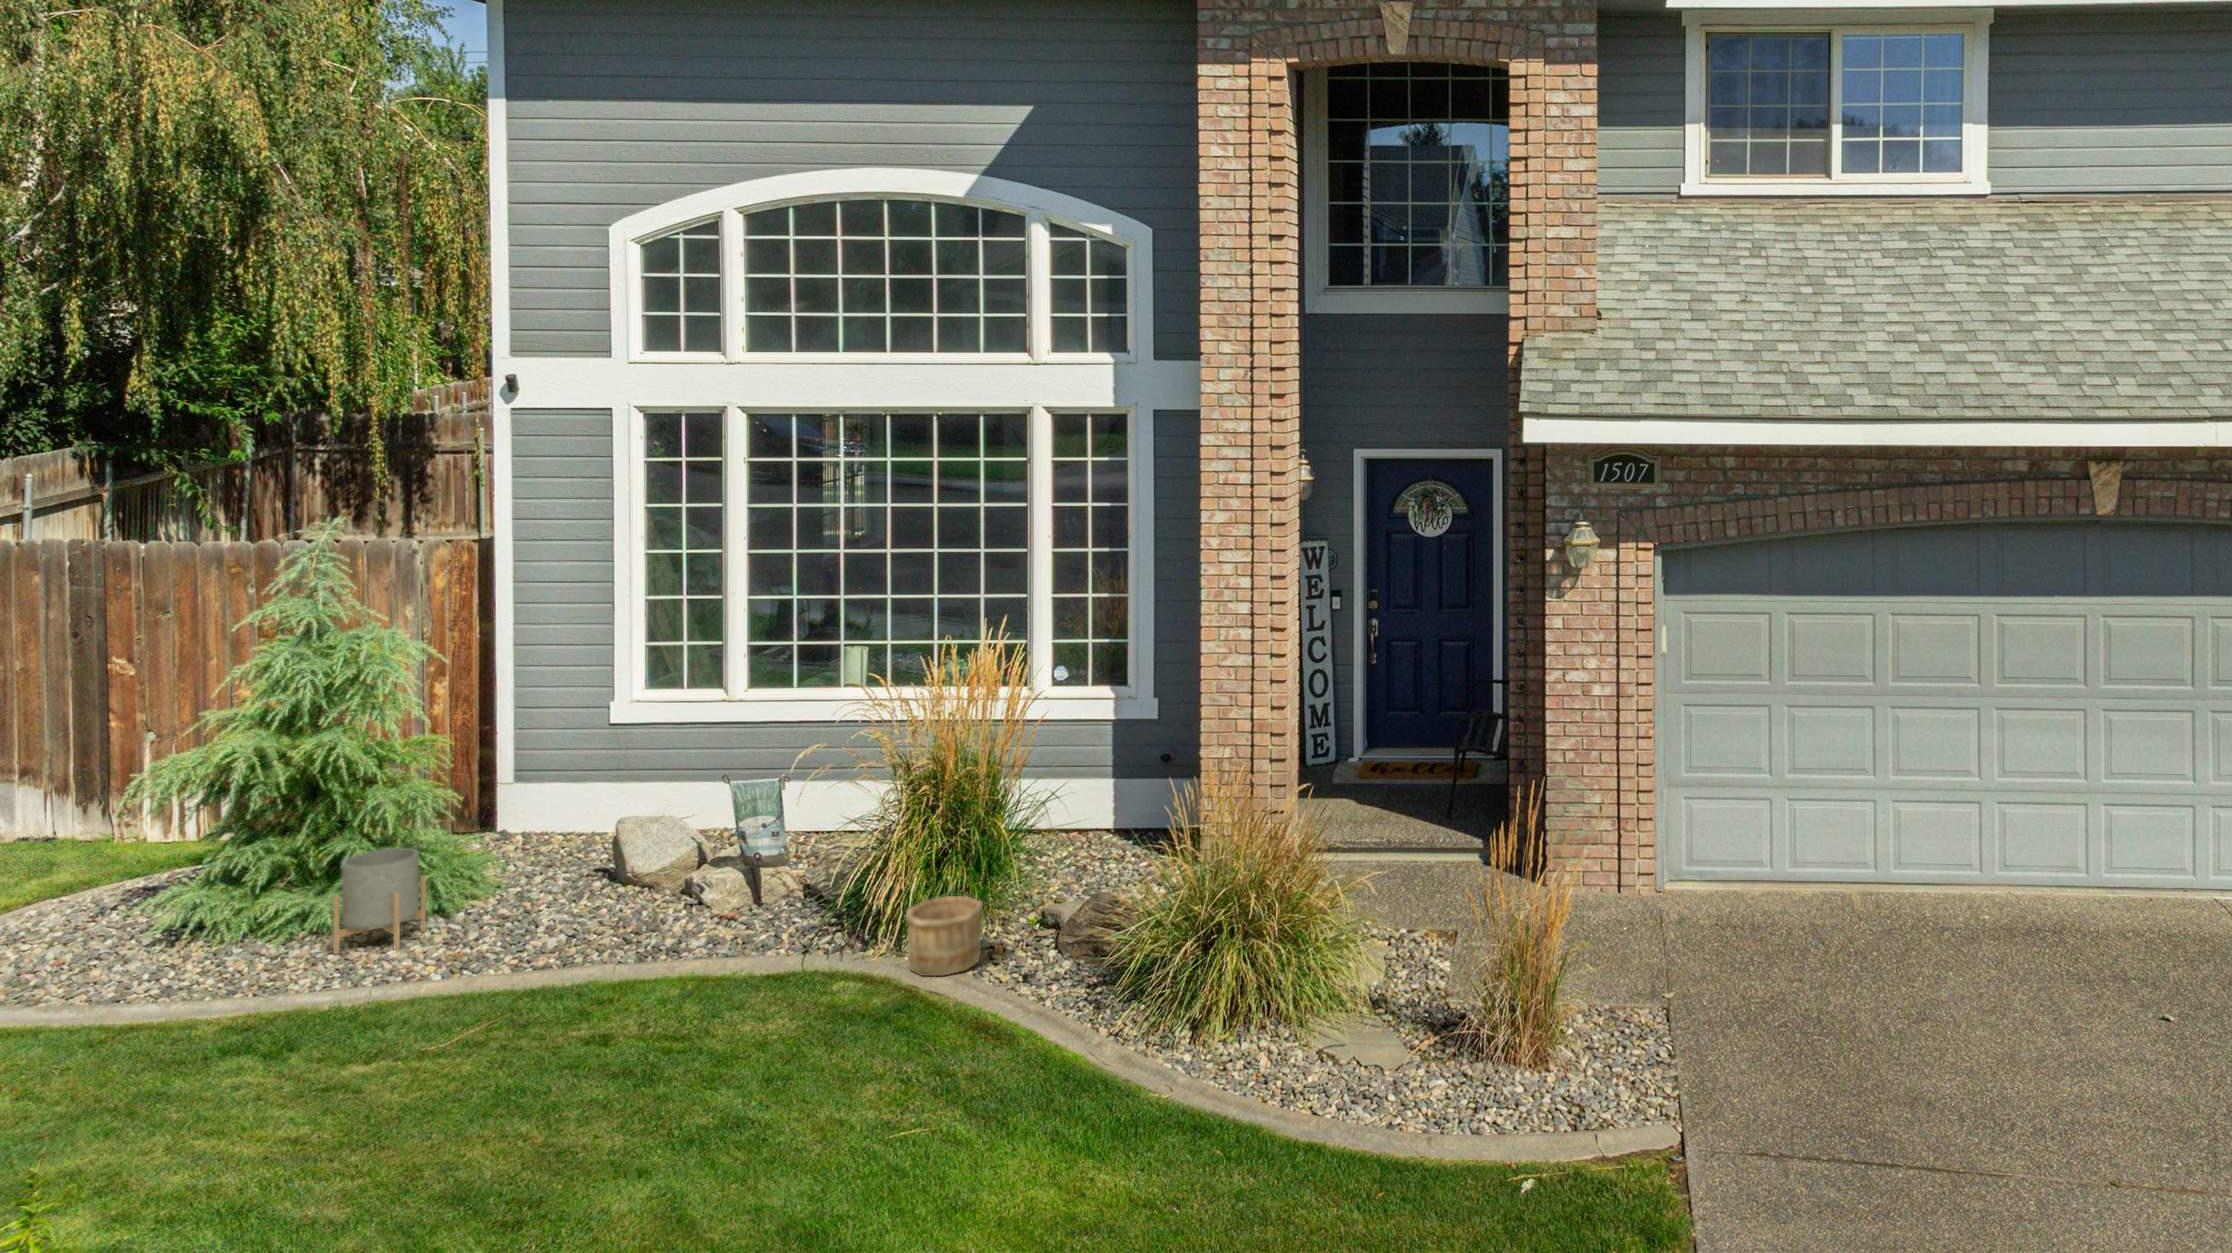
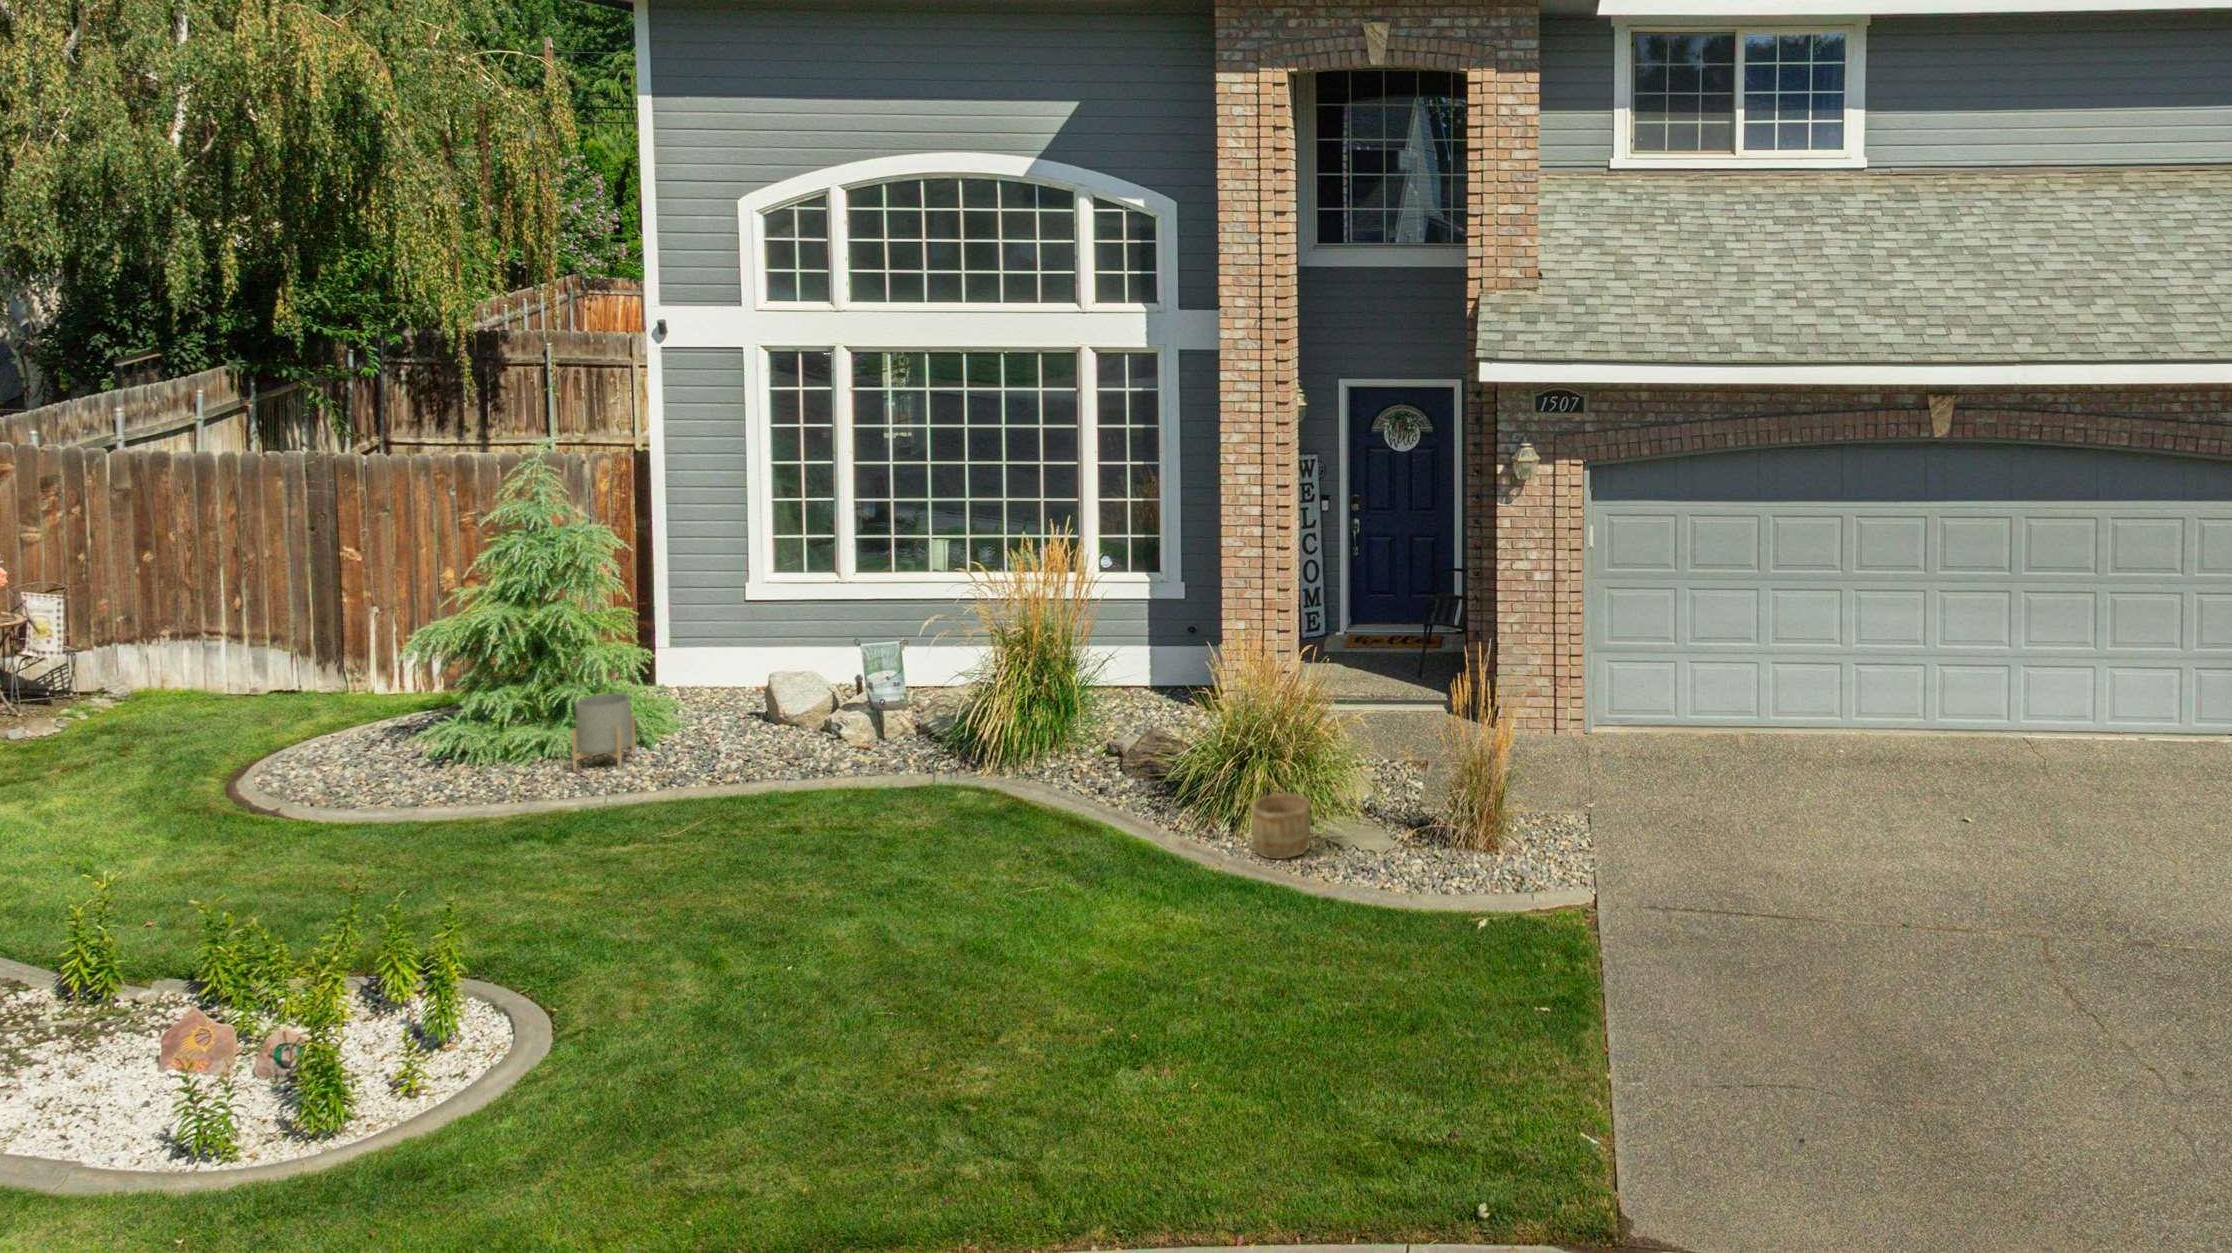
wooden bucket: present [906,896,982,976] -> present [1250,793,1311,859]

